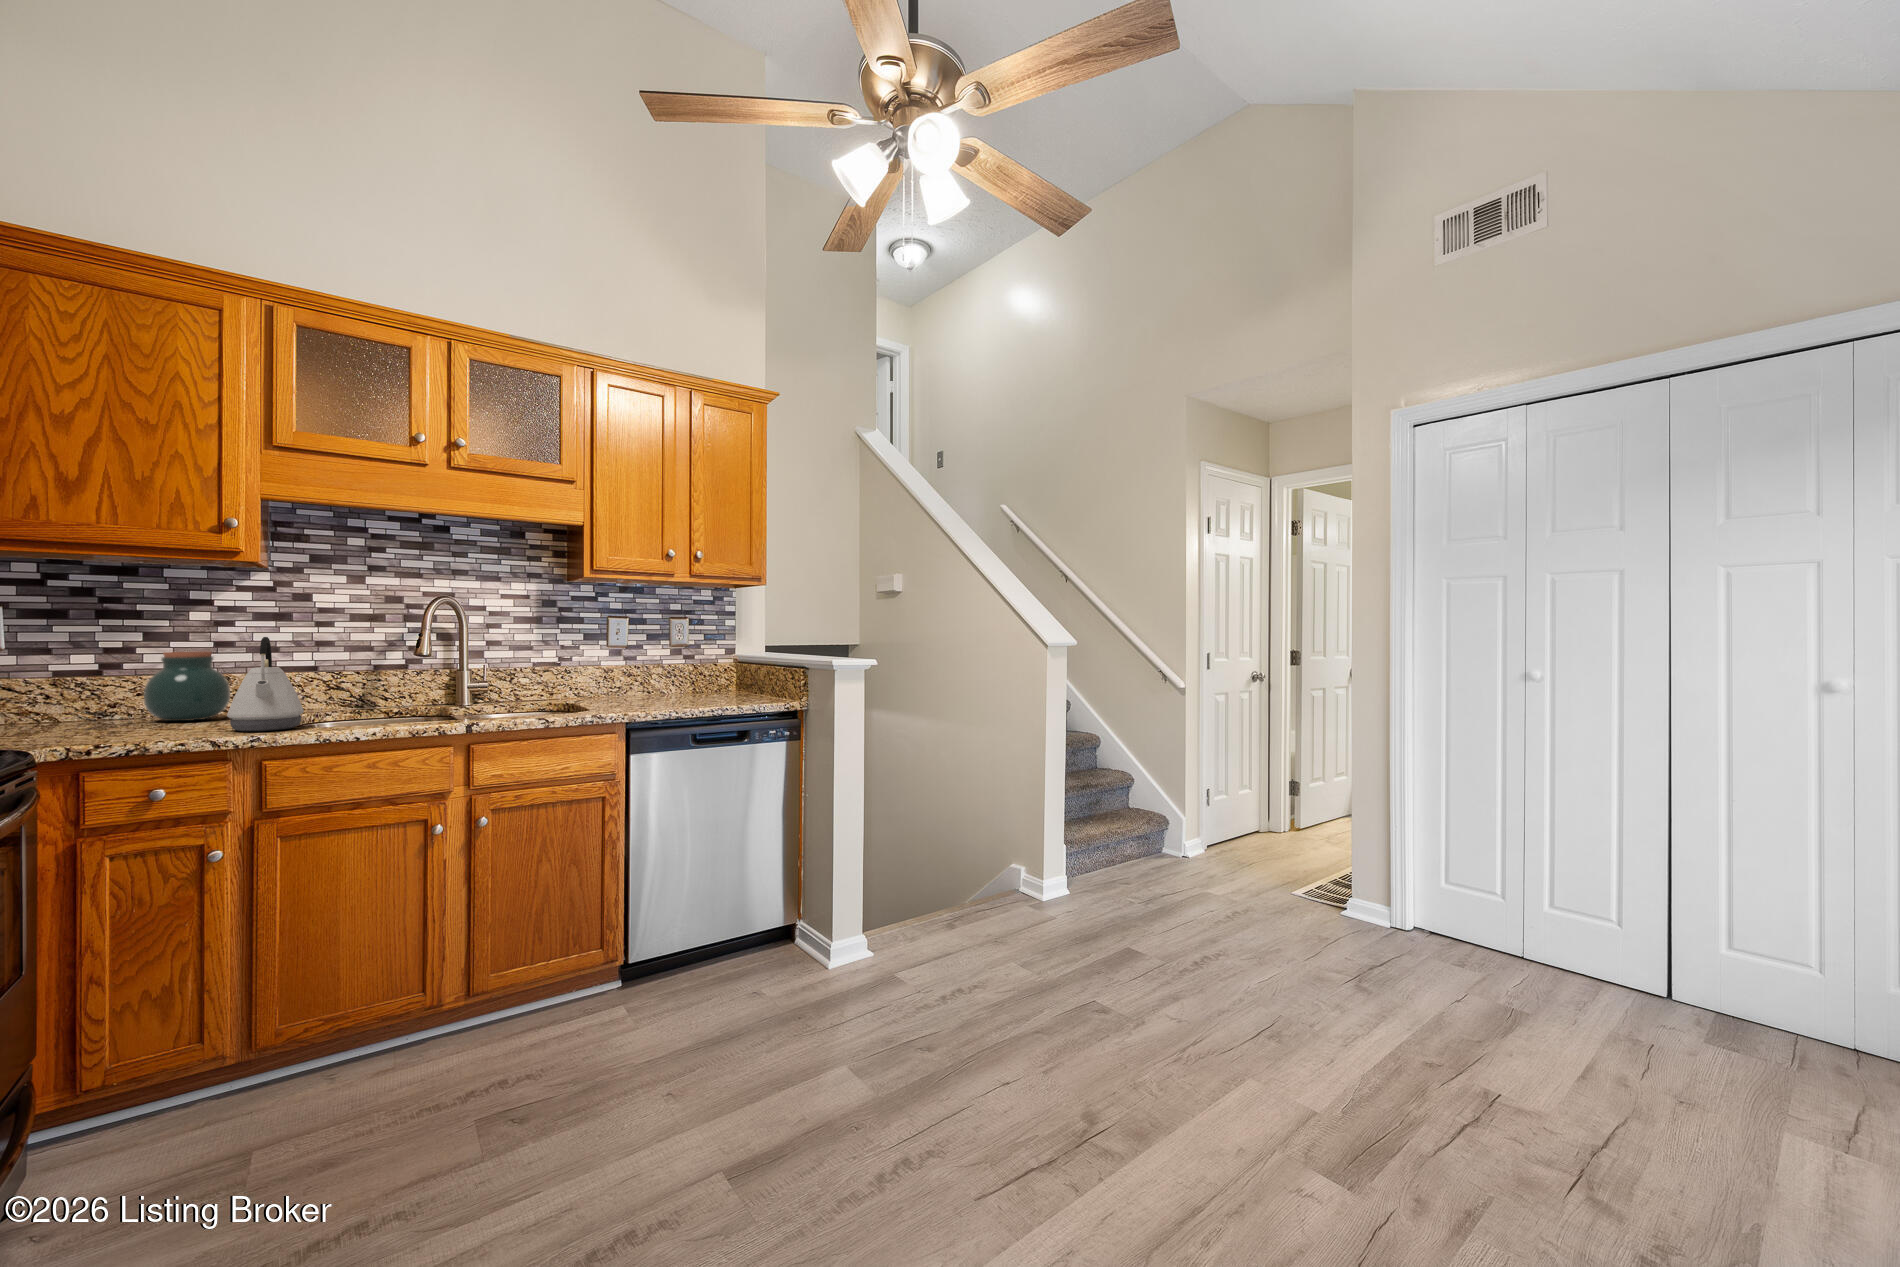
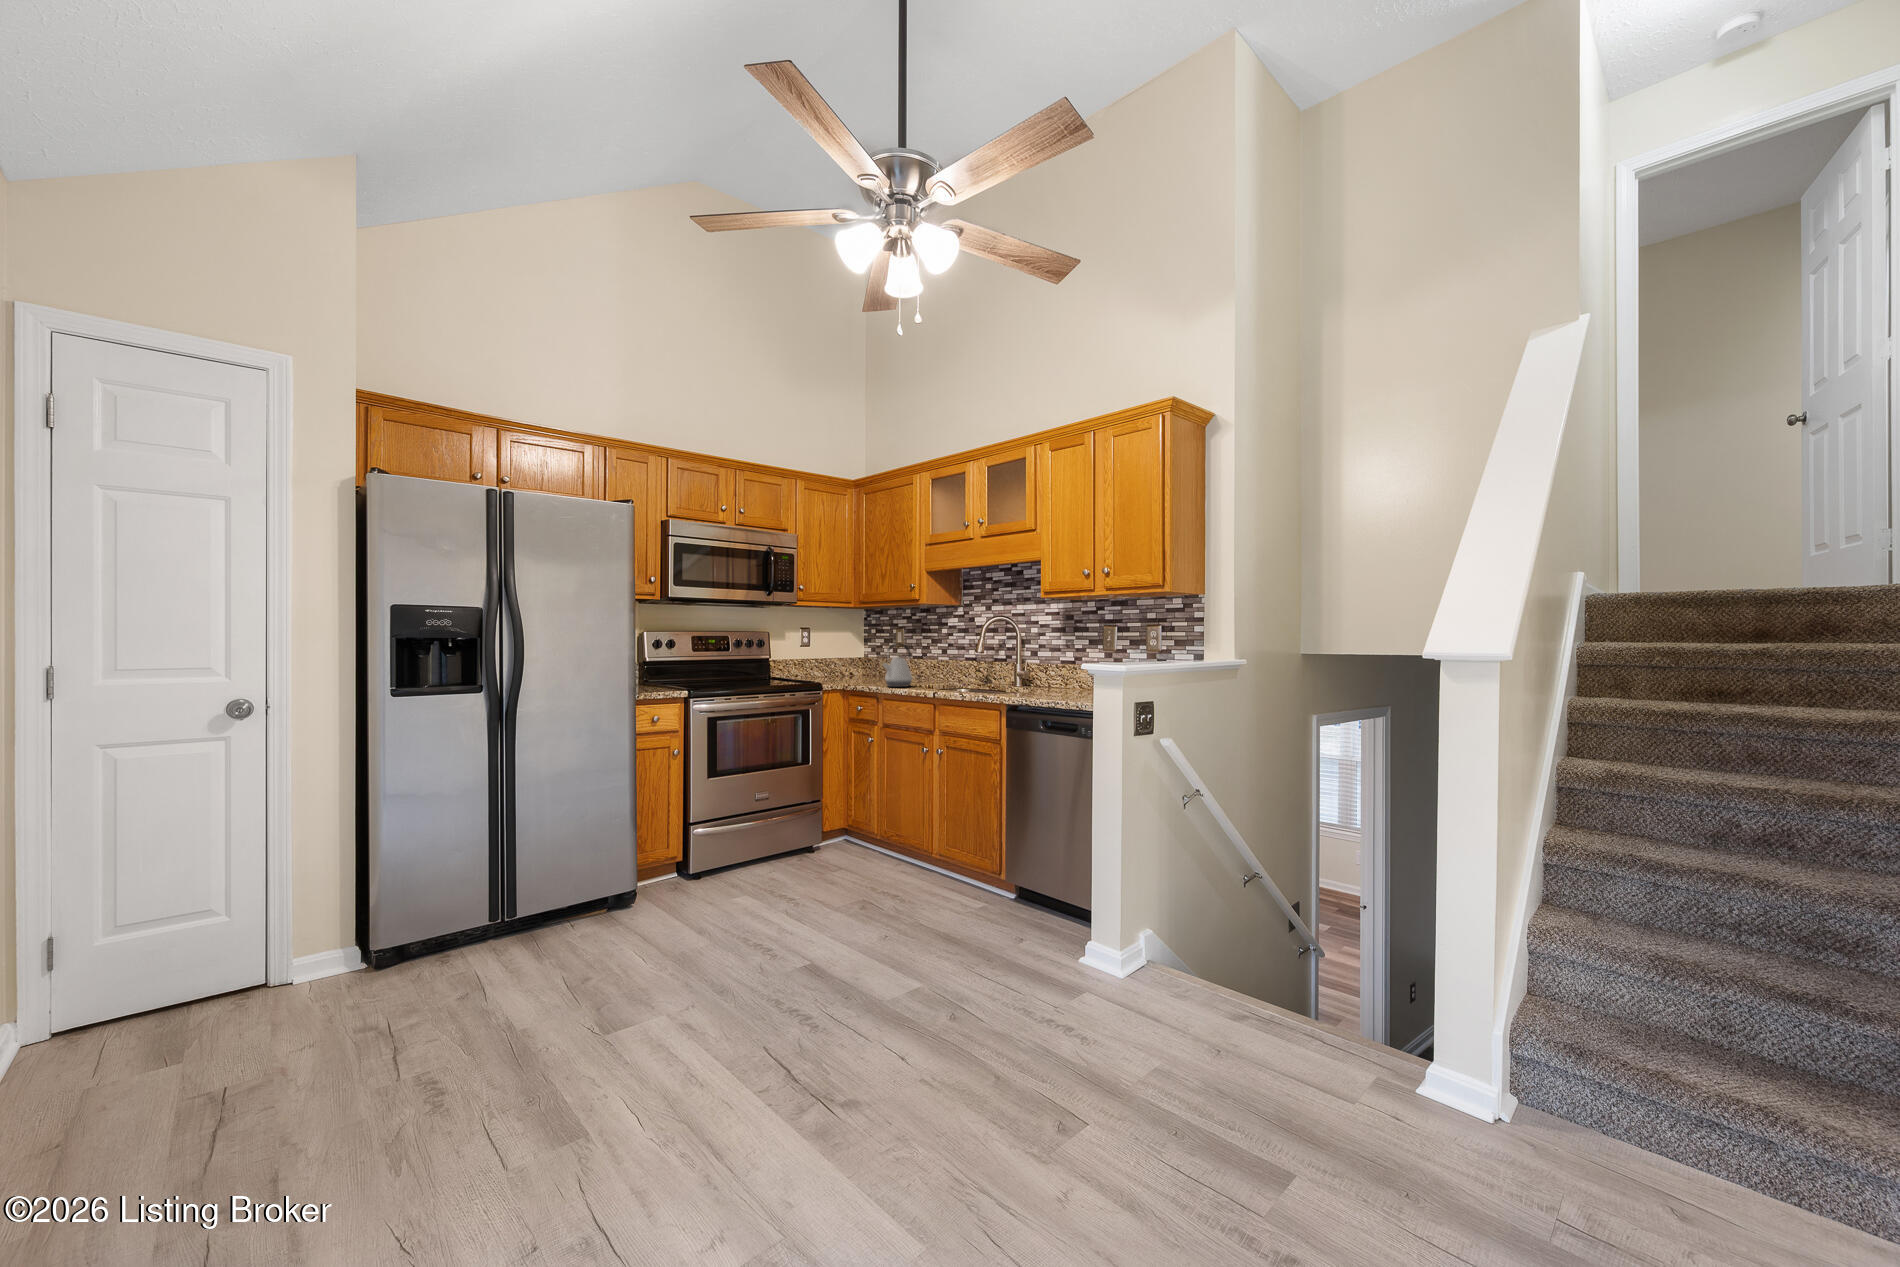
jar: present [144,651,230,721] -> none [920,648,949,680]

